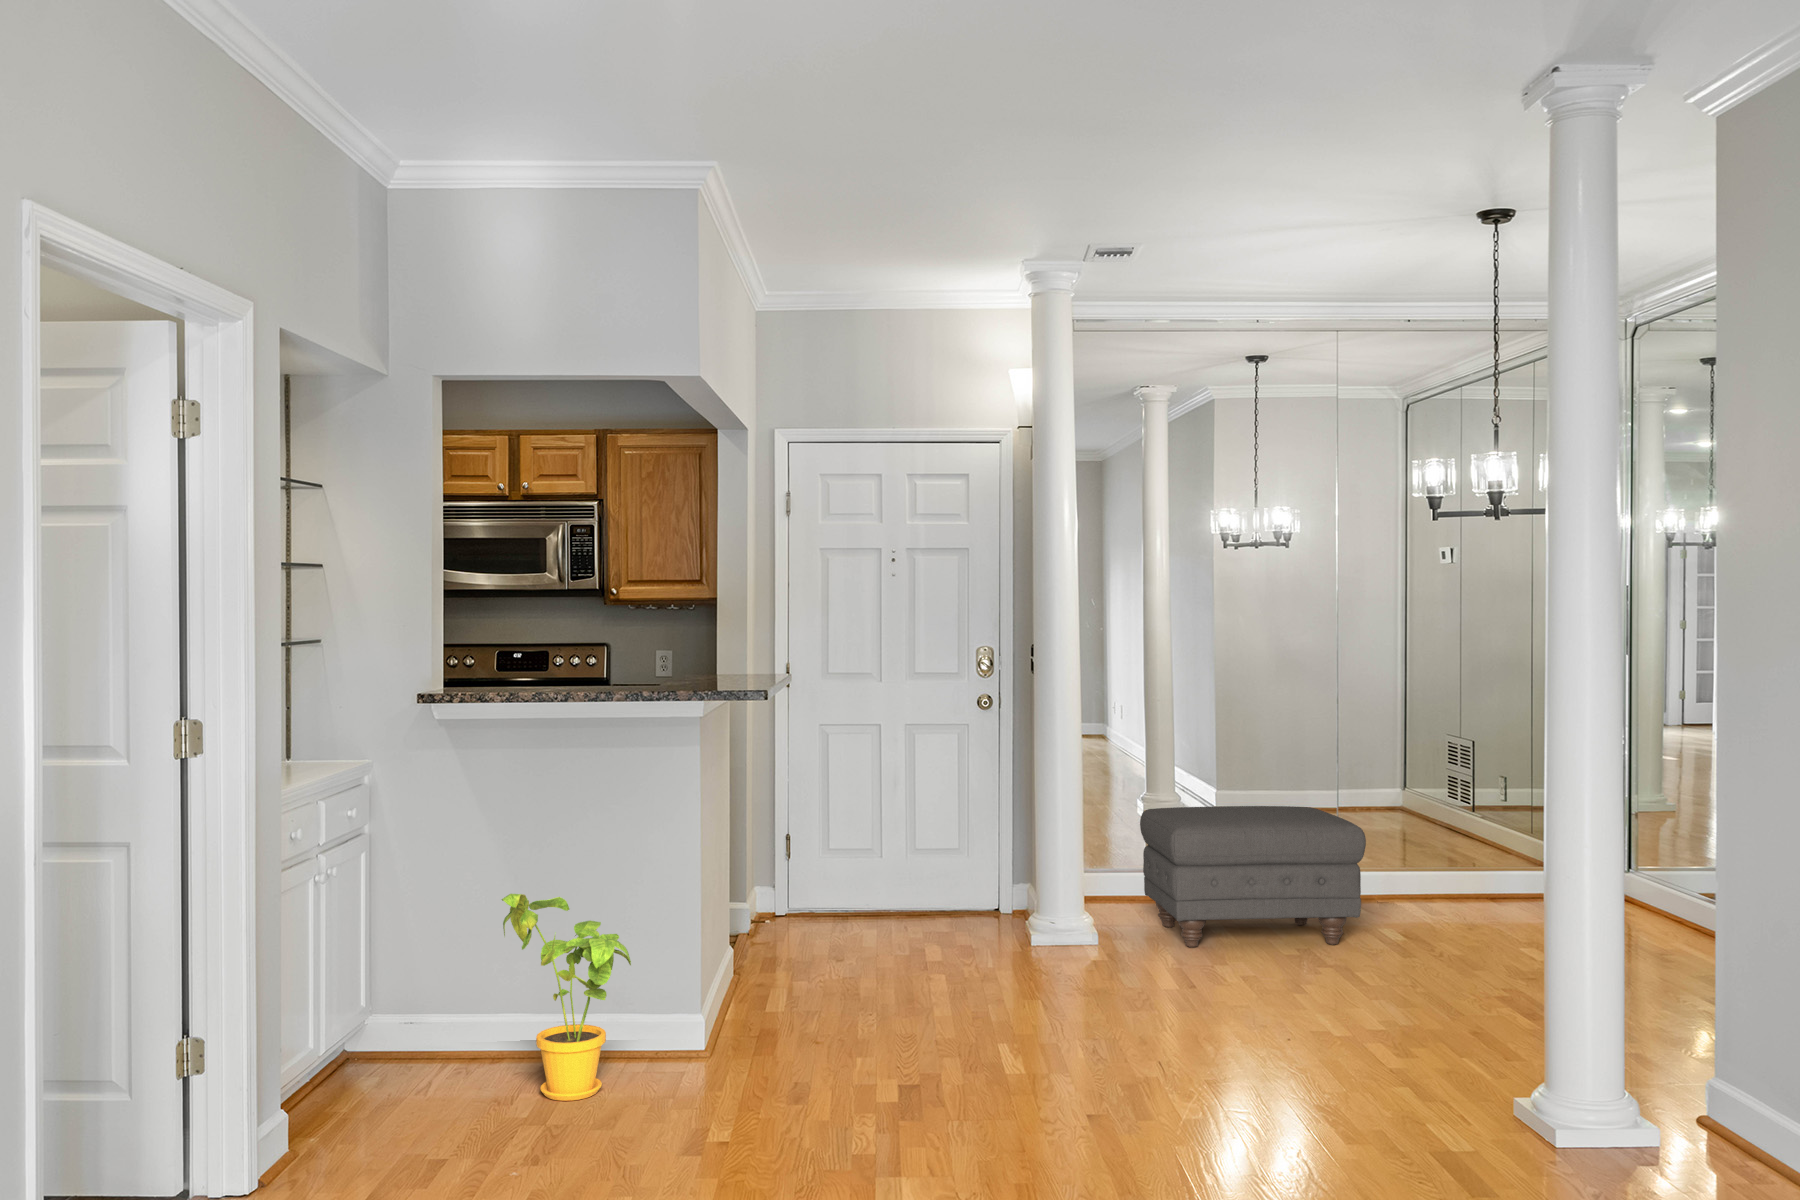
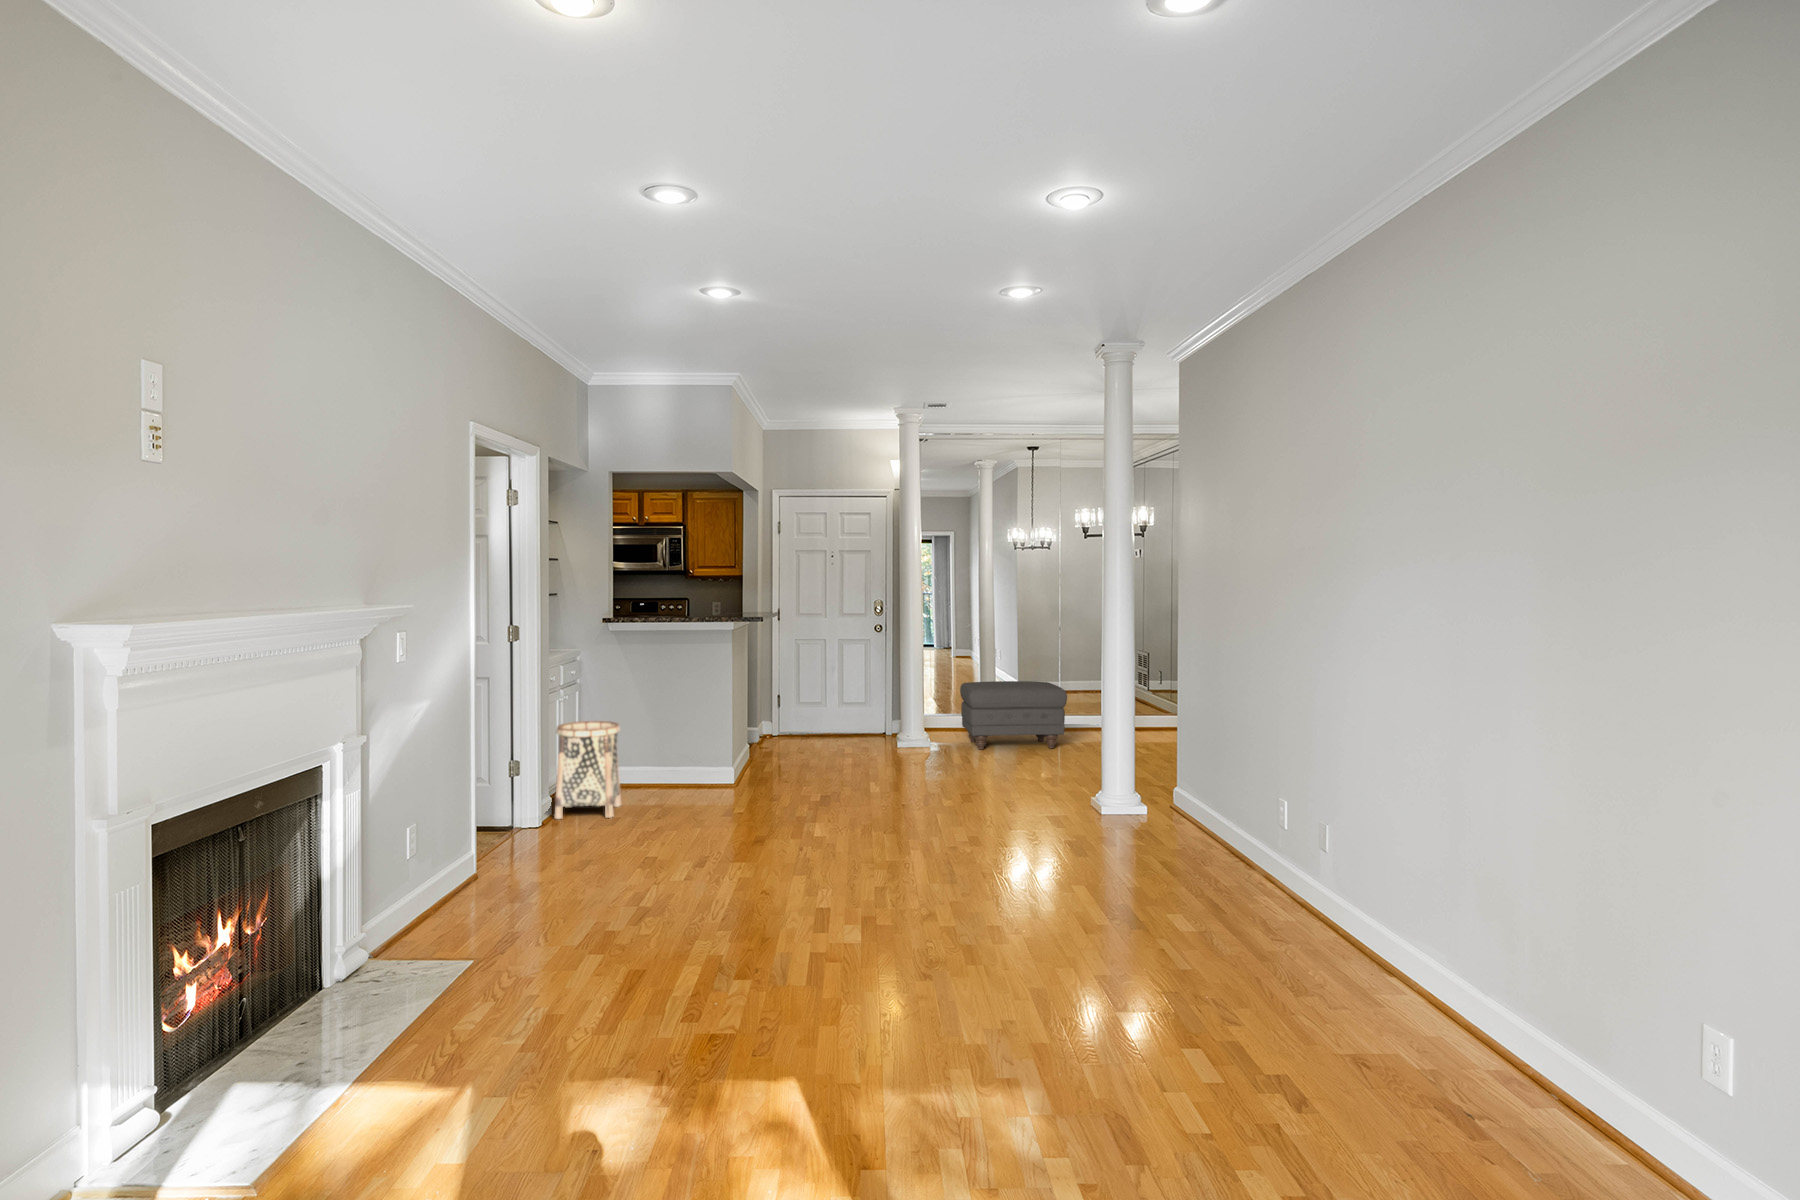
house plant: present [502,894,631,1101] -> none [642,707,701,800]
basket: none [292,926,453,1167] -> present [554,721,621,819]

